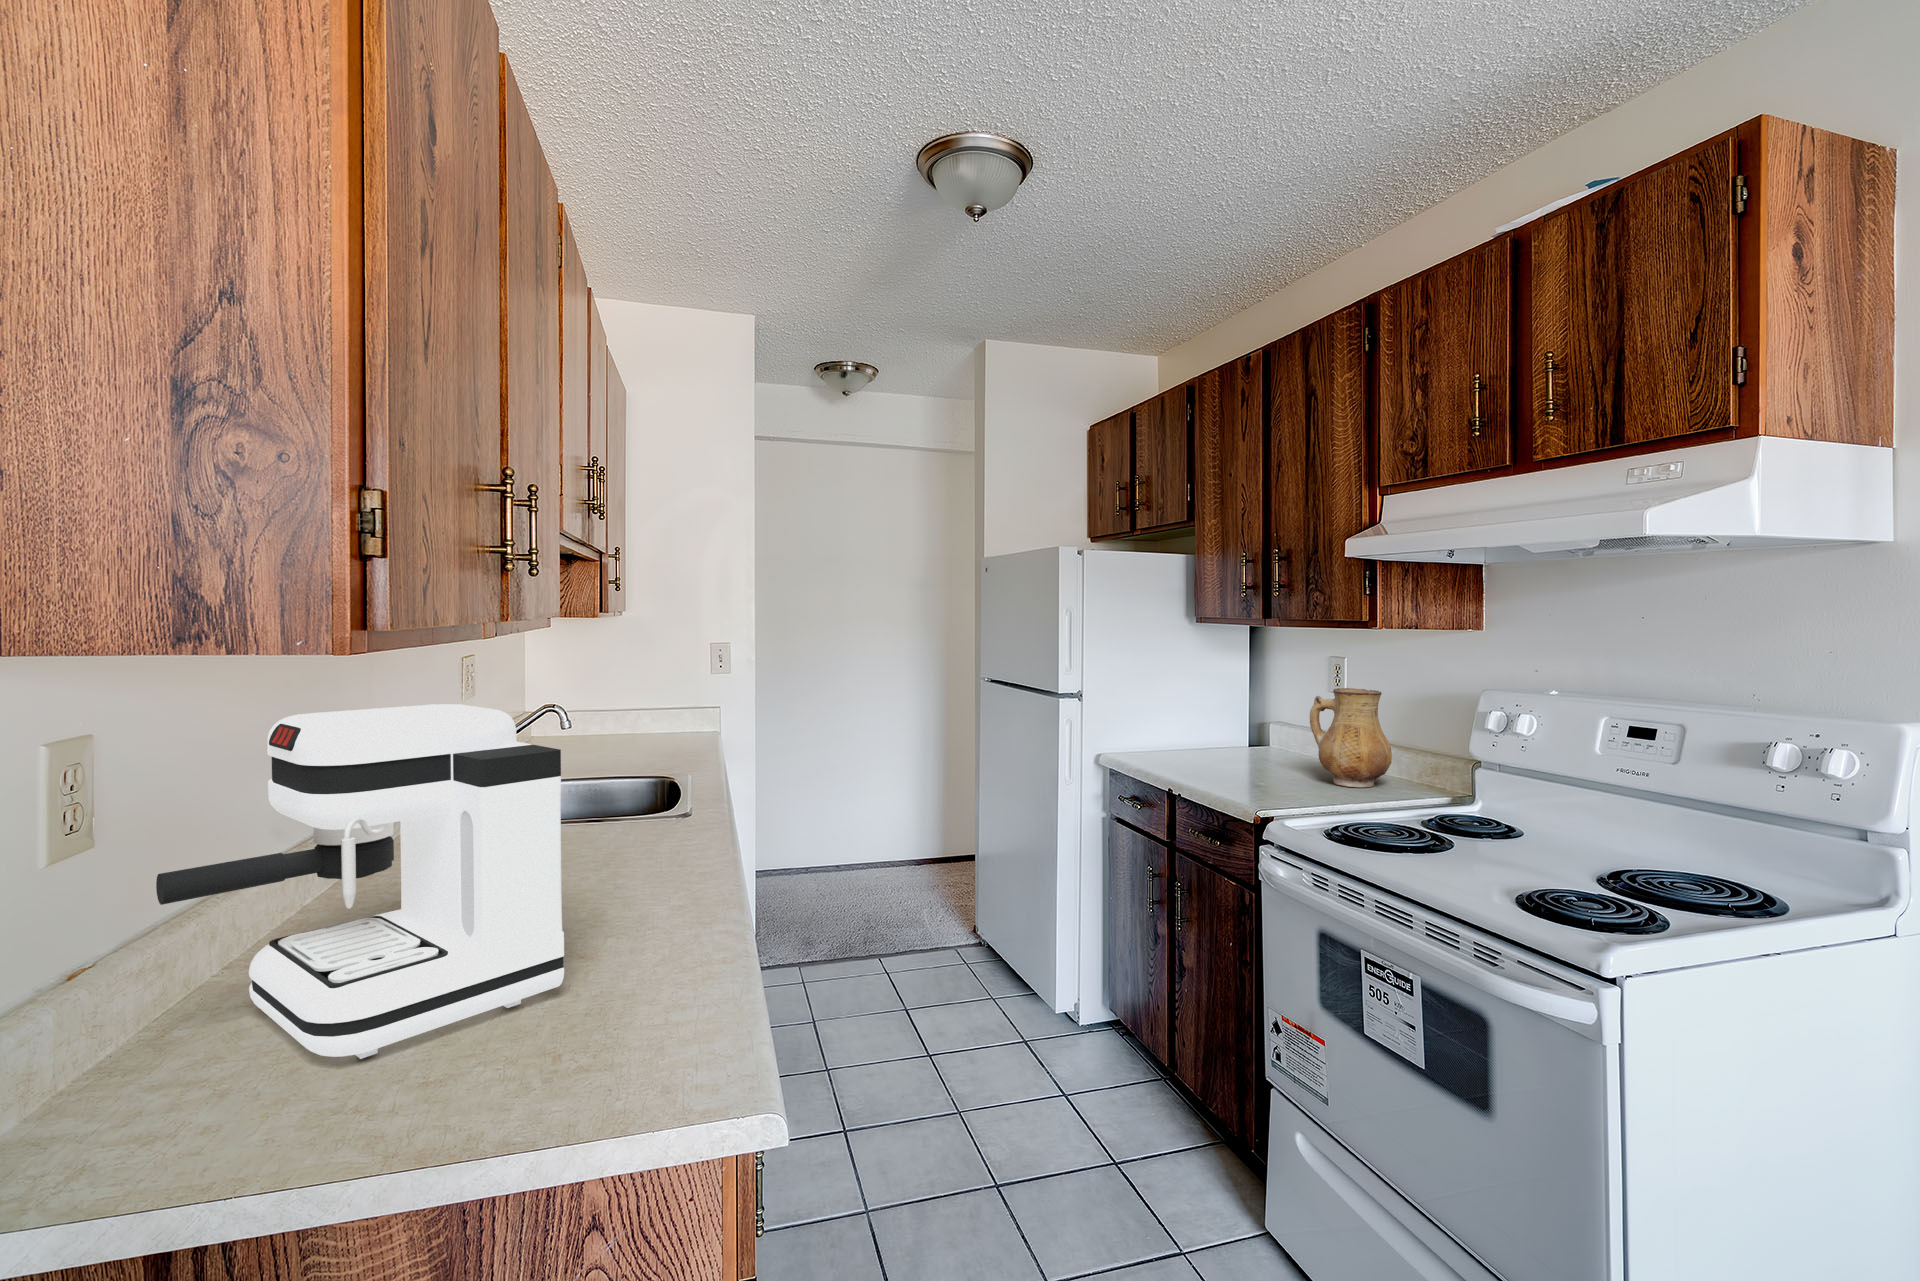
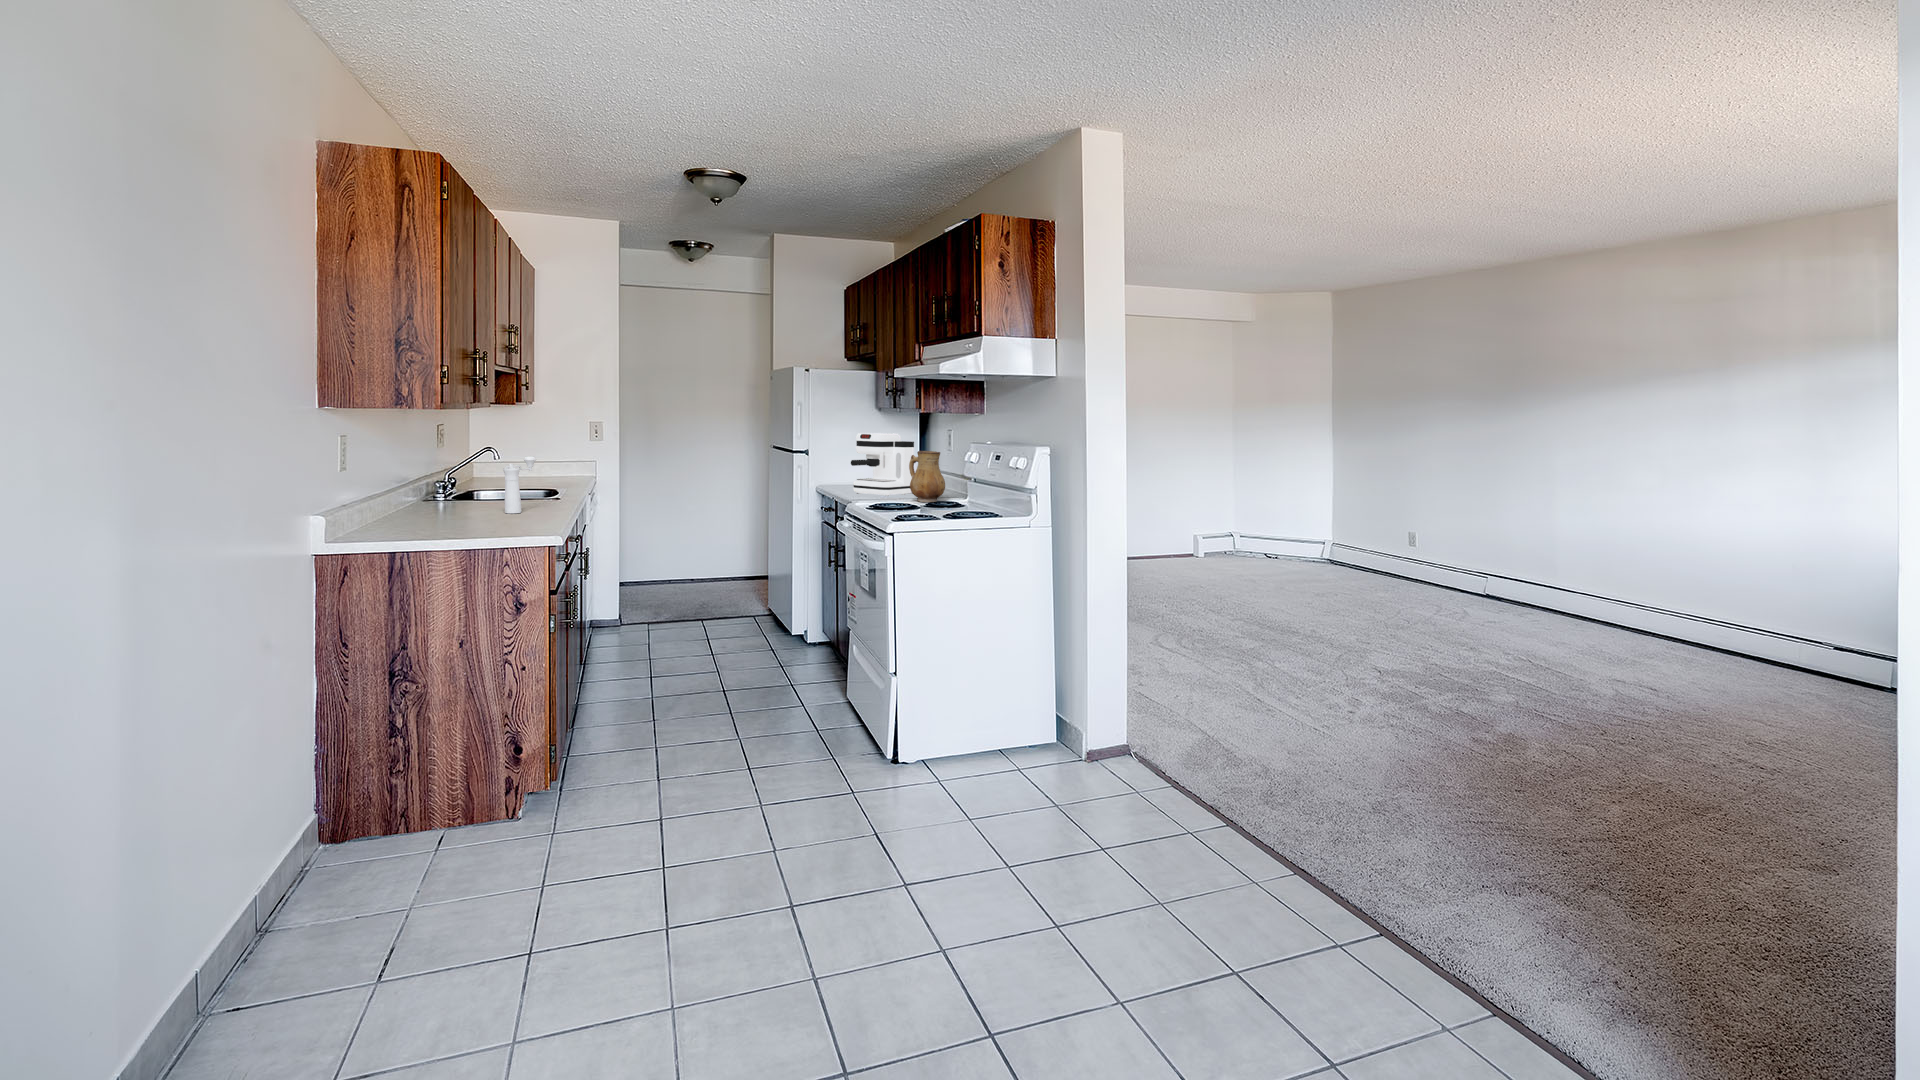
coffee maker: present [156,704,564,1059] -> present [851,433,914,496]
pepper mill: none [569,735,643,880] -> present [503,456,536,514]

